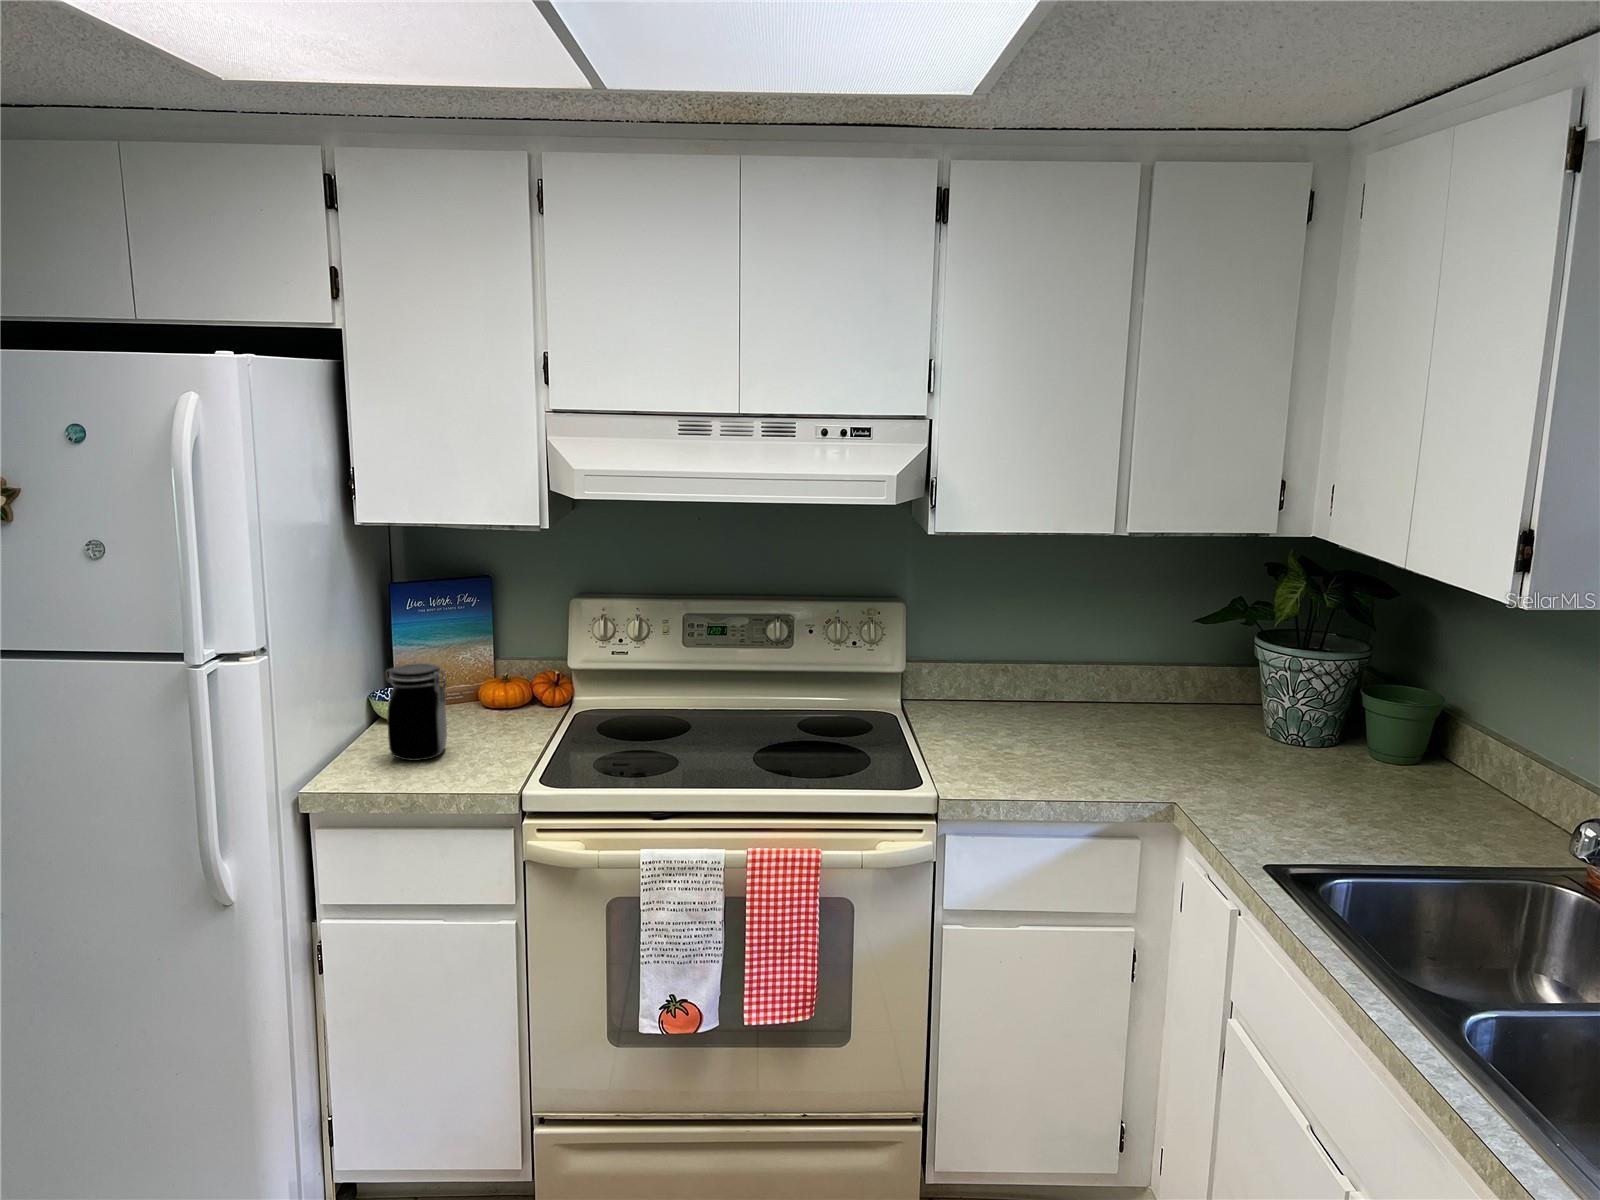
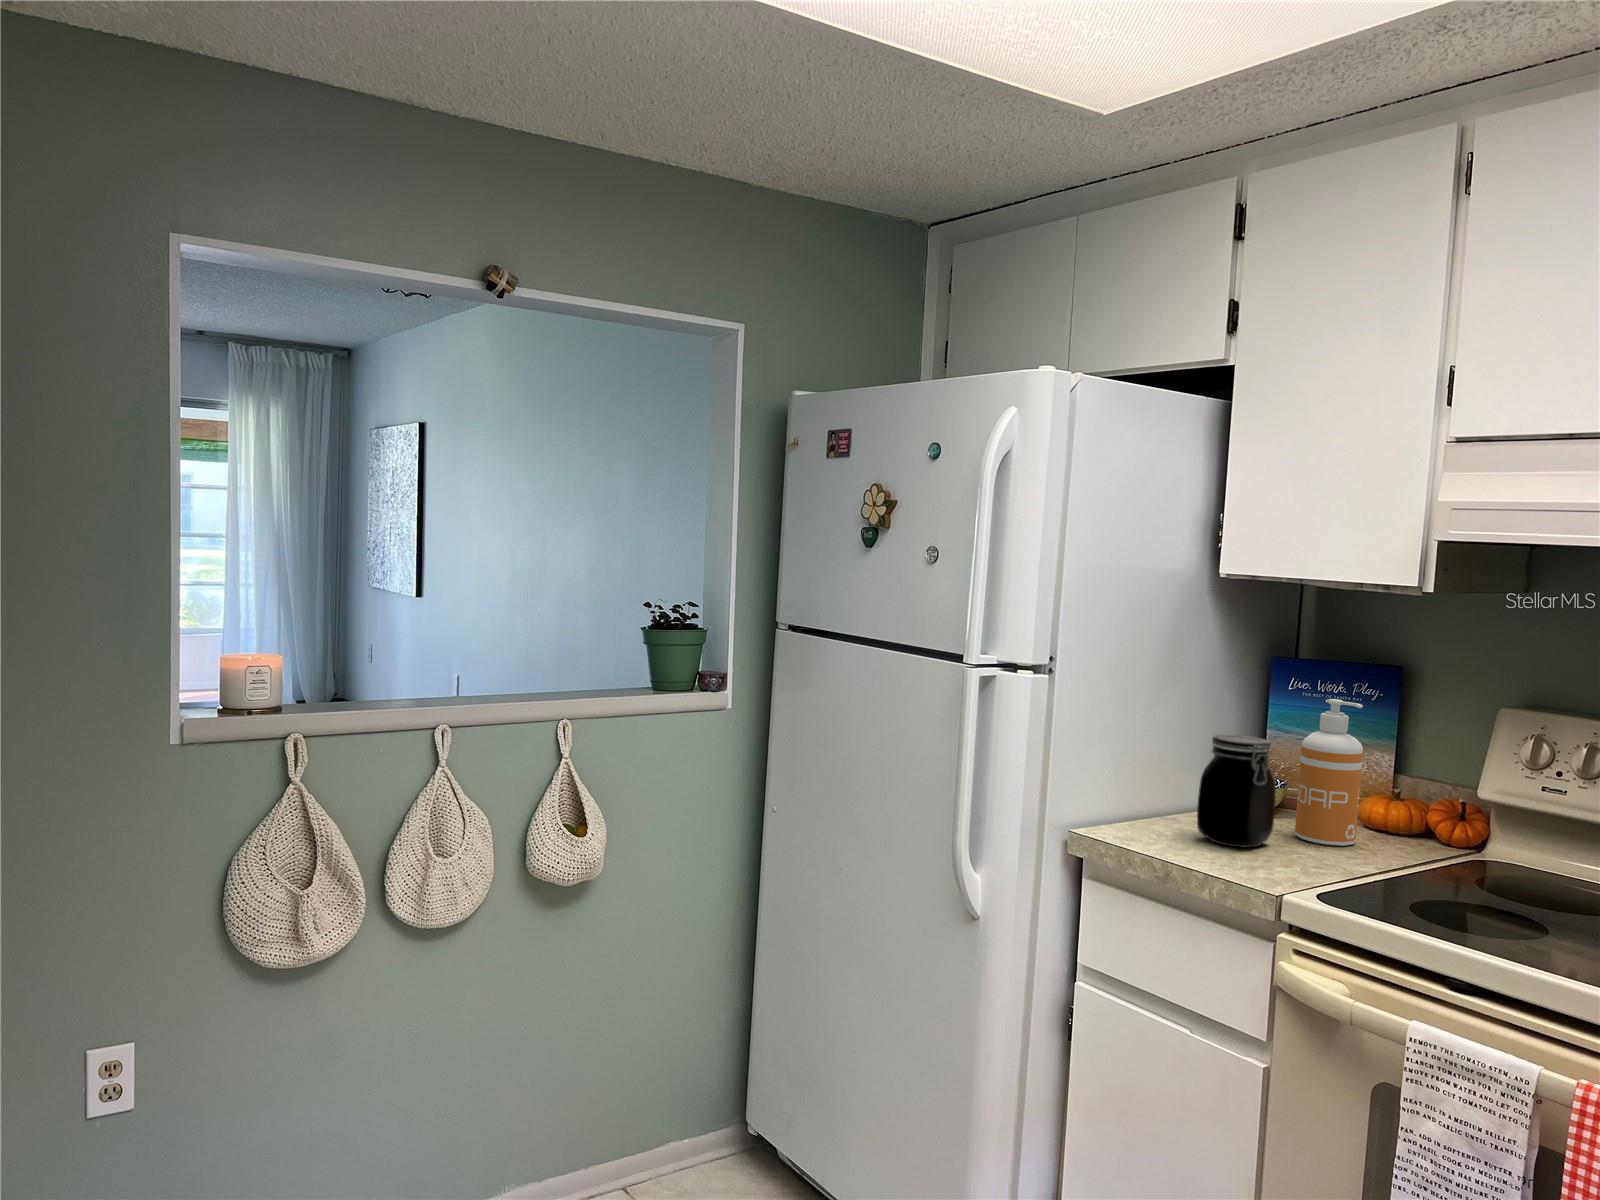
soap dispenser: none [446,616,497,734] -> present [1295,699,1363,846]

